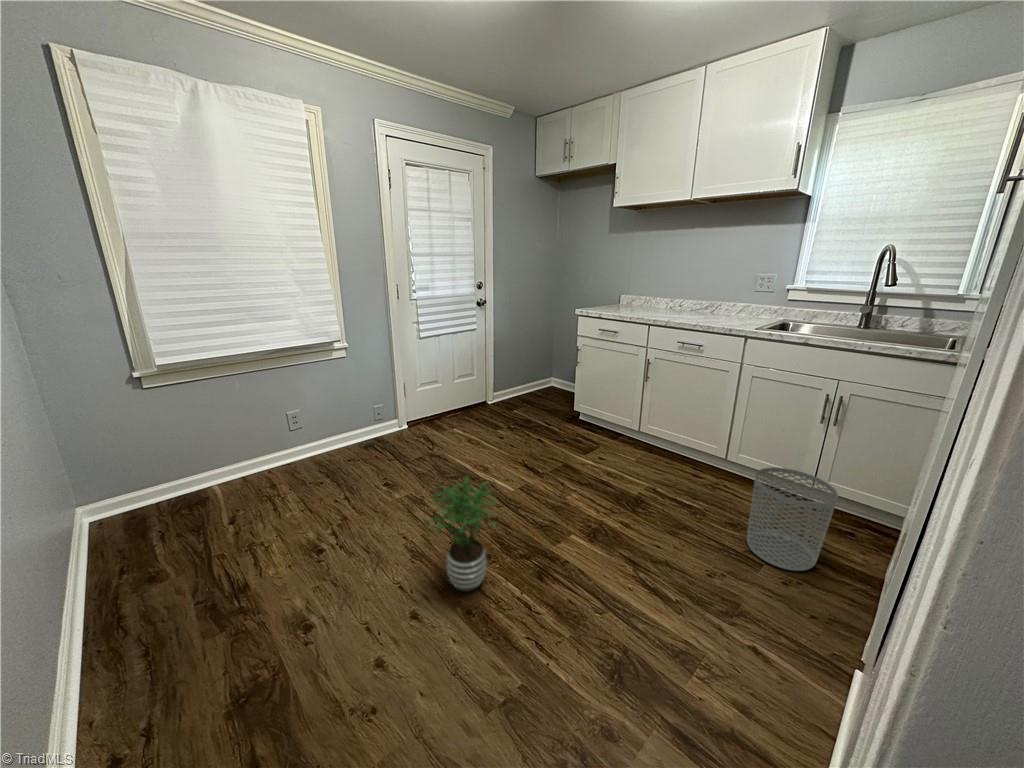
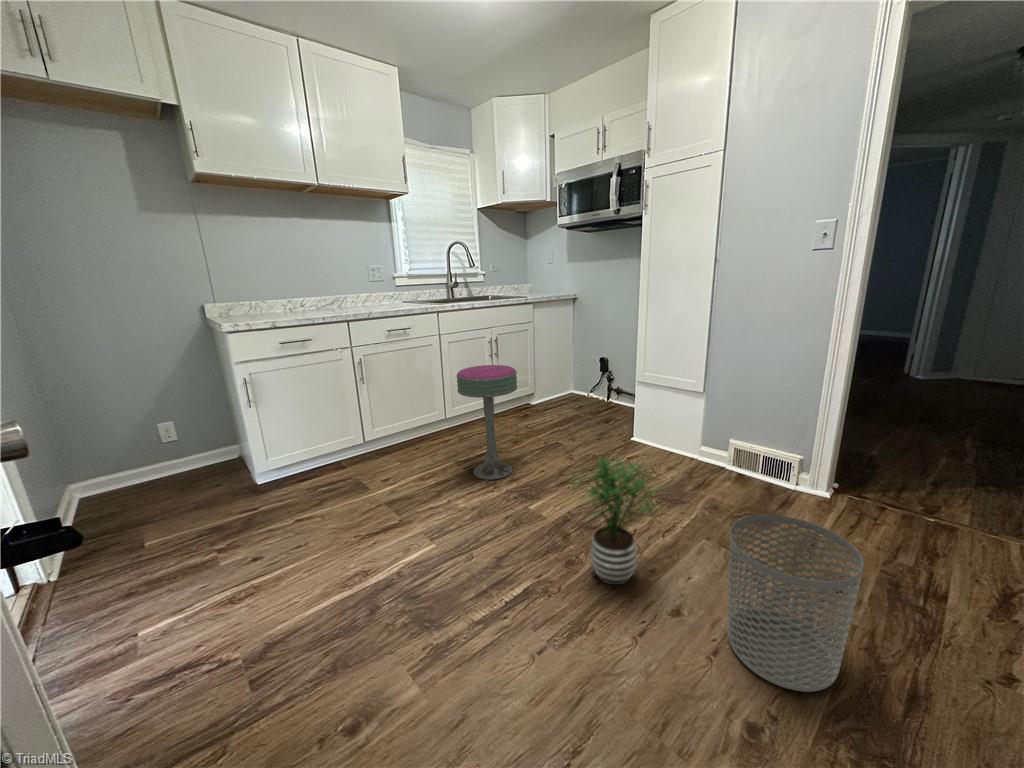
bar stool: none [618,397,687,521] -> present [457,365,517,480]
waste bin: present [747,467,838,571] -> present [728,515,864,692]

